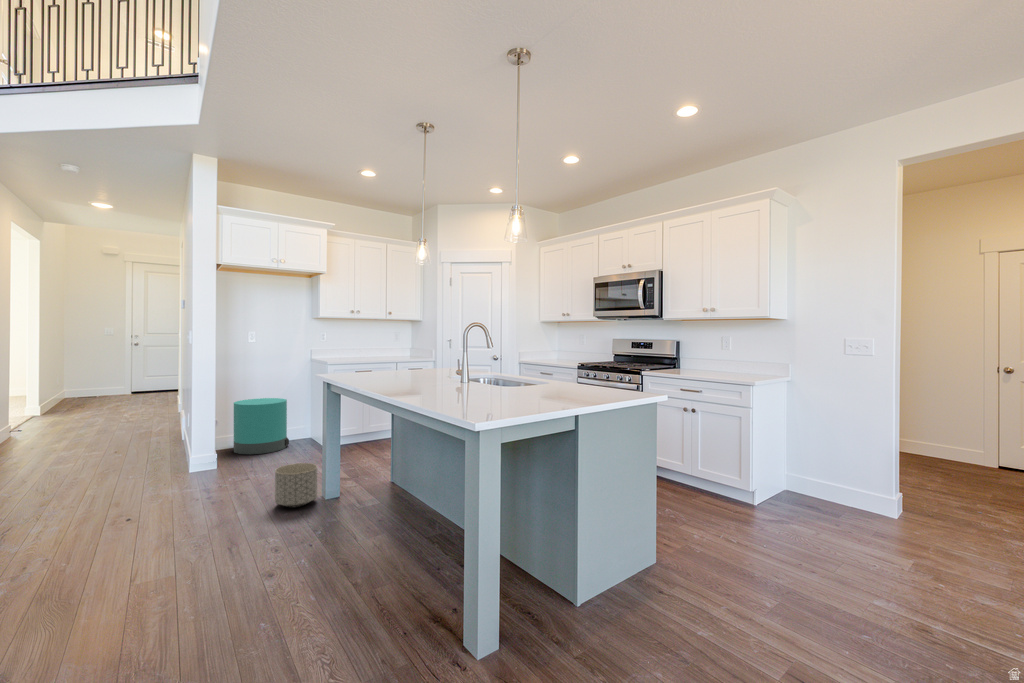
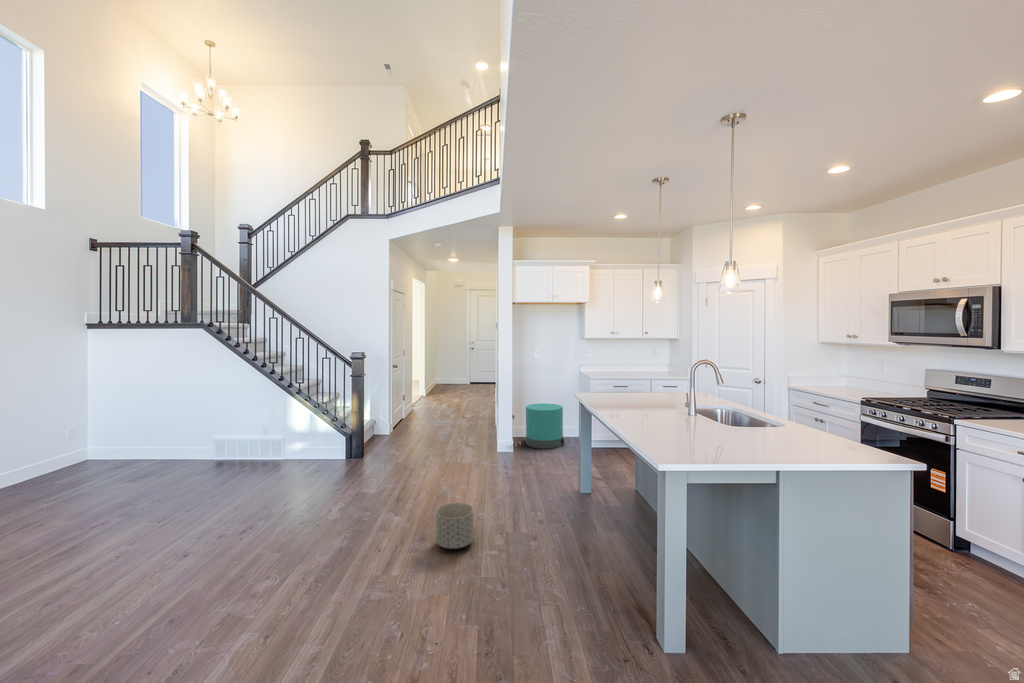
planter: present [275,463,317,508] -> present [436,503,474,549]

